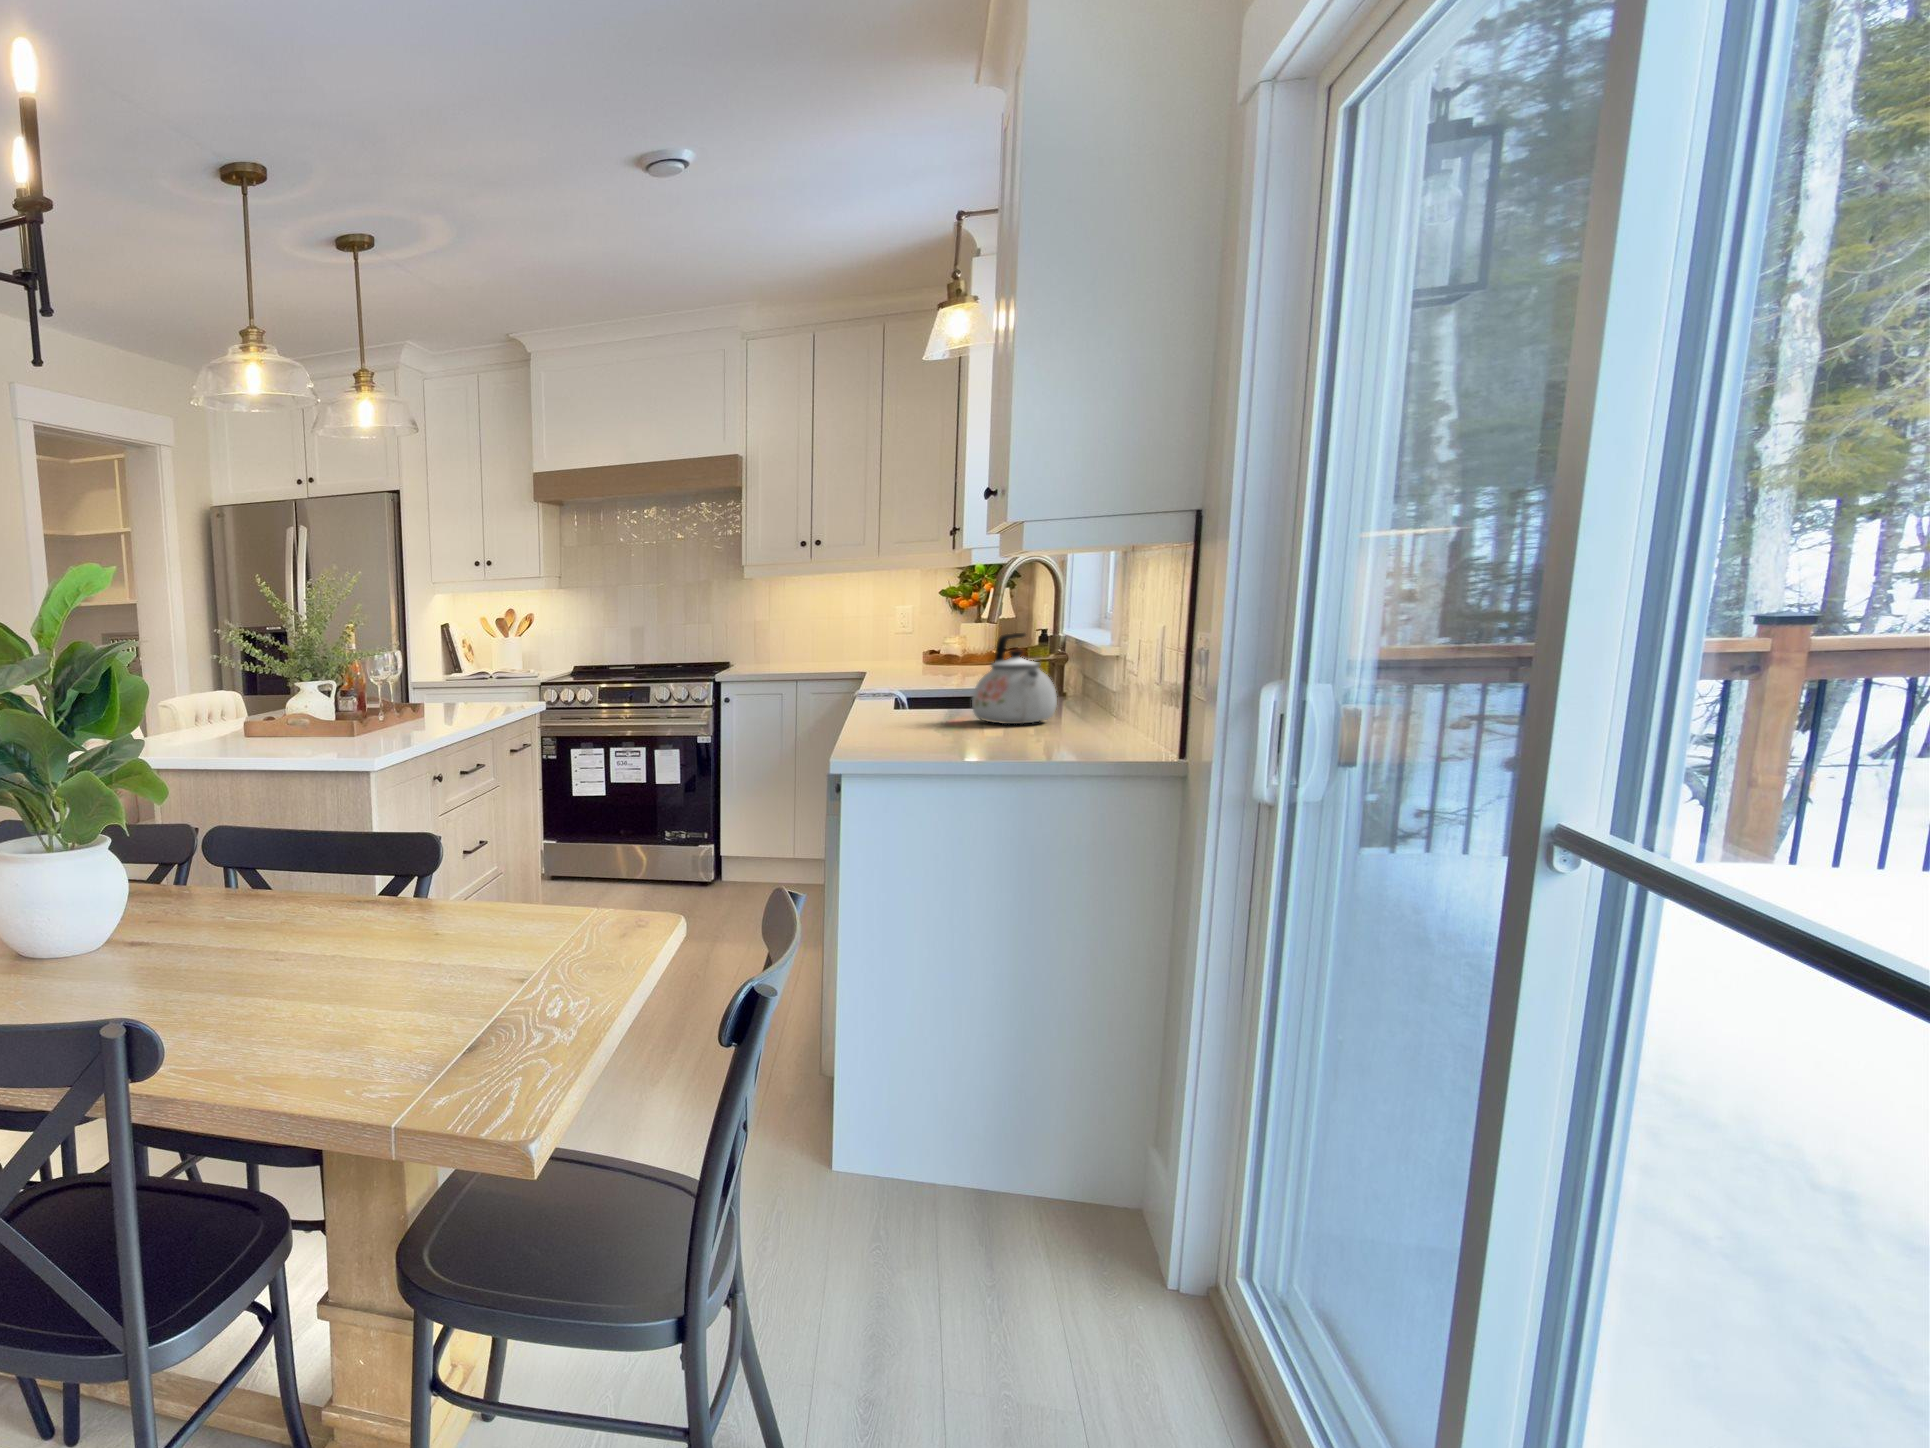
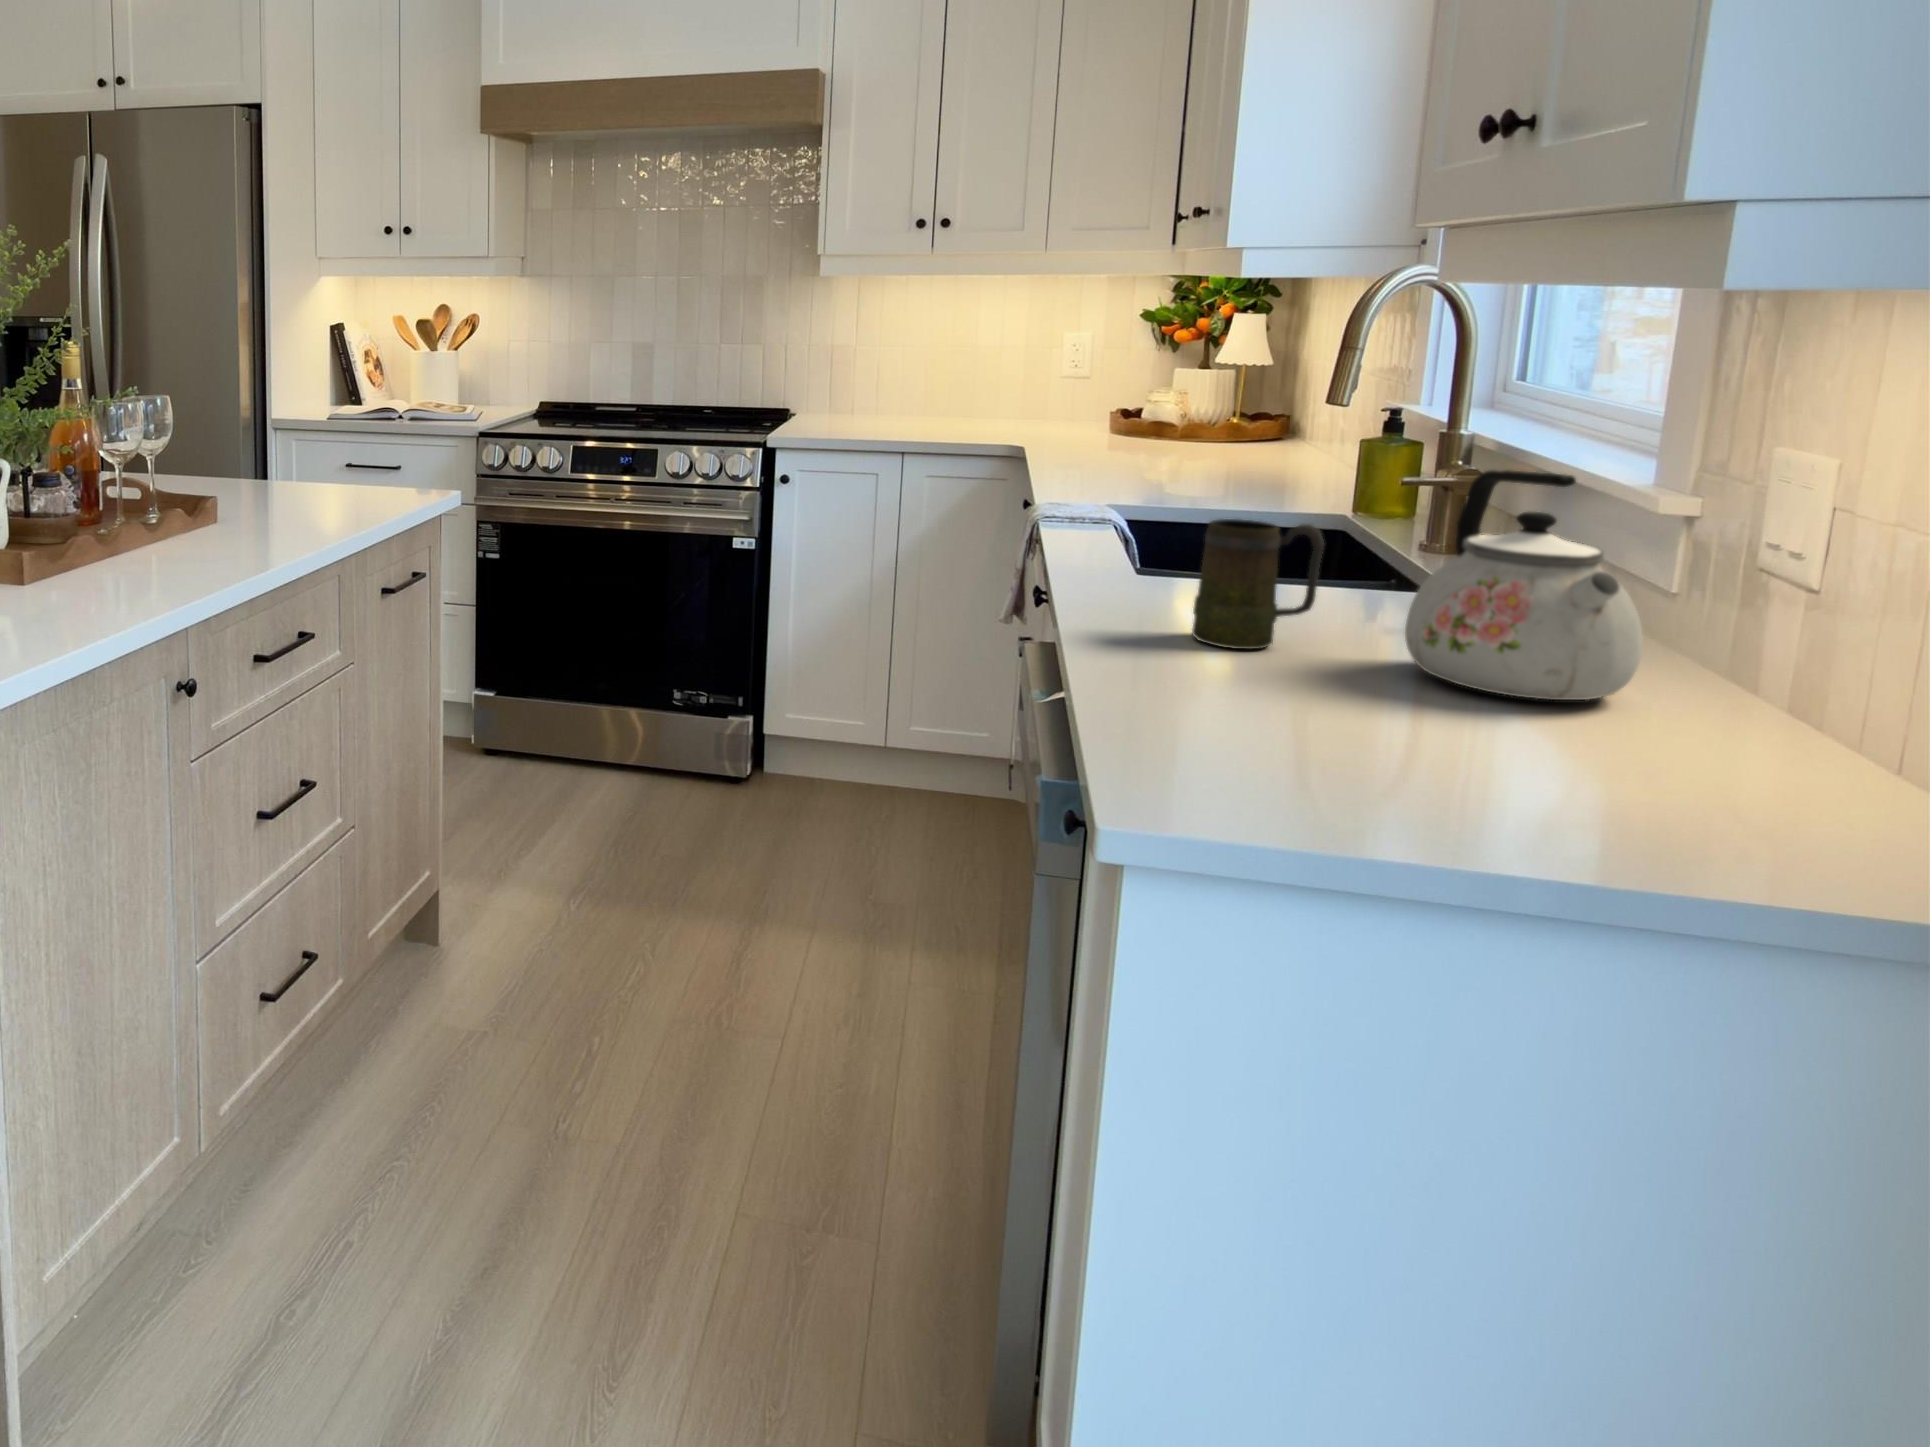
mug: none [893,665,944,720] -> present [1192,519,1324,649]

